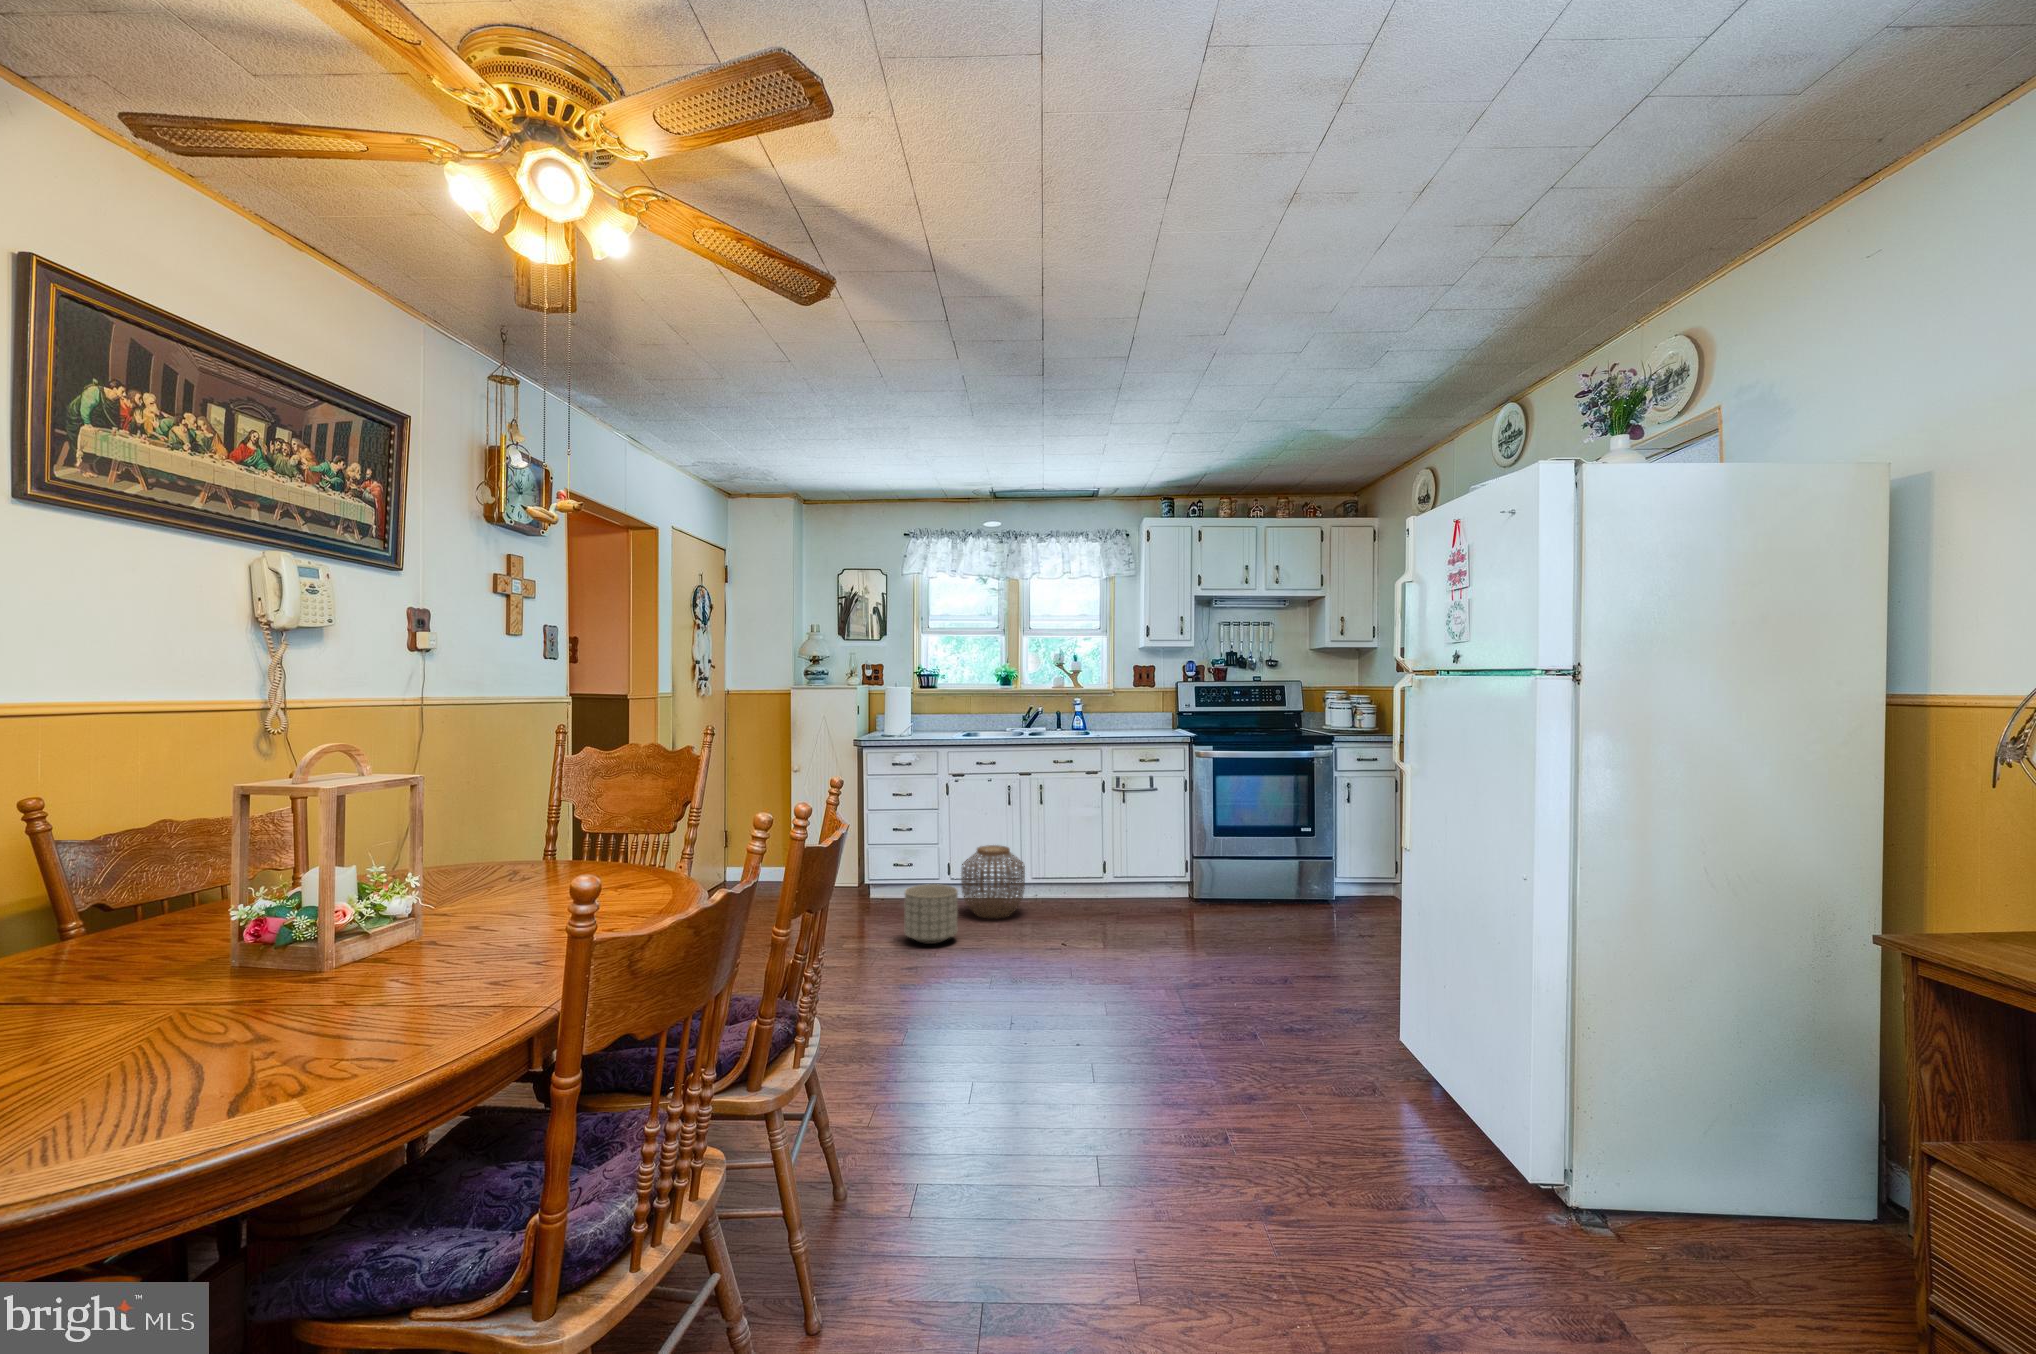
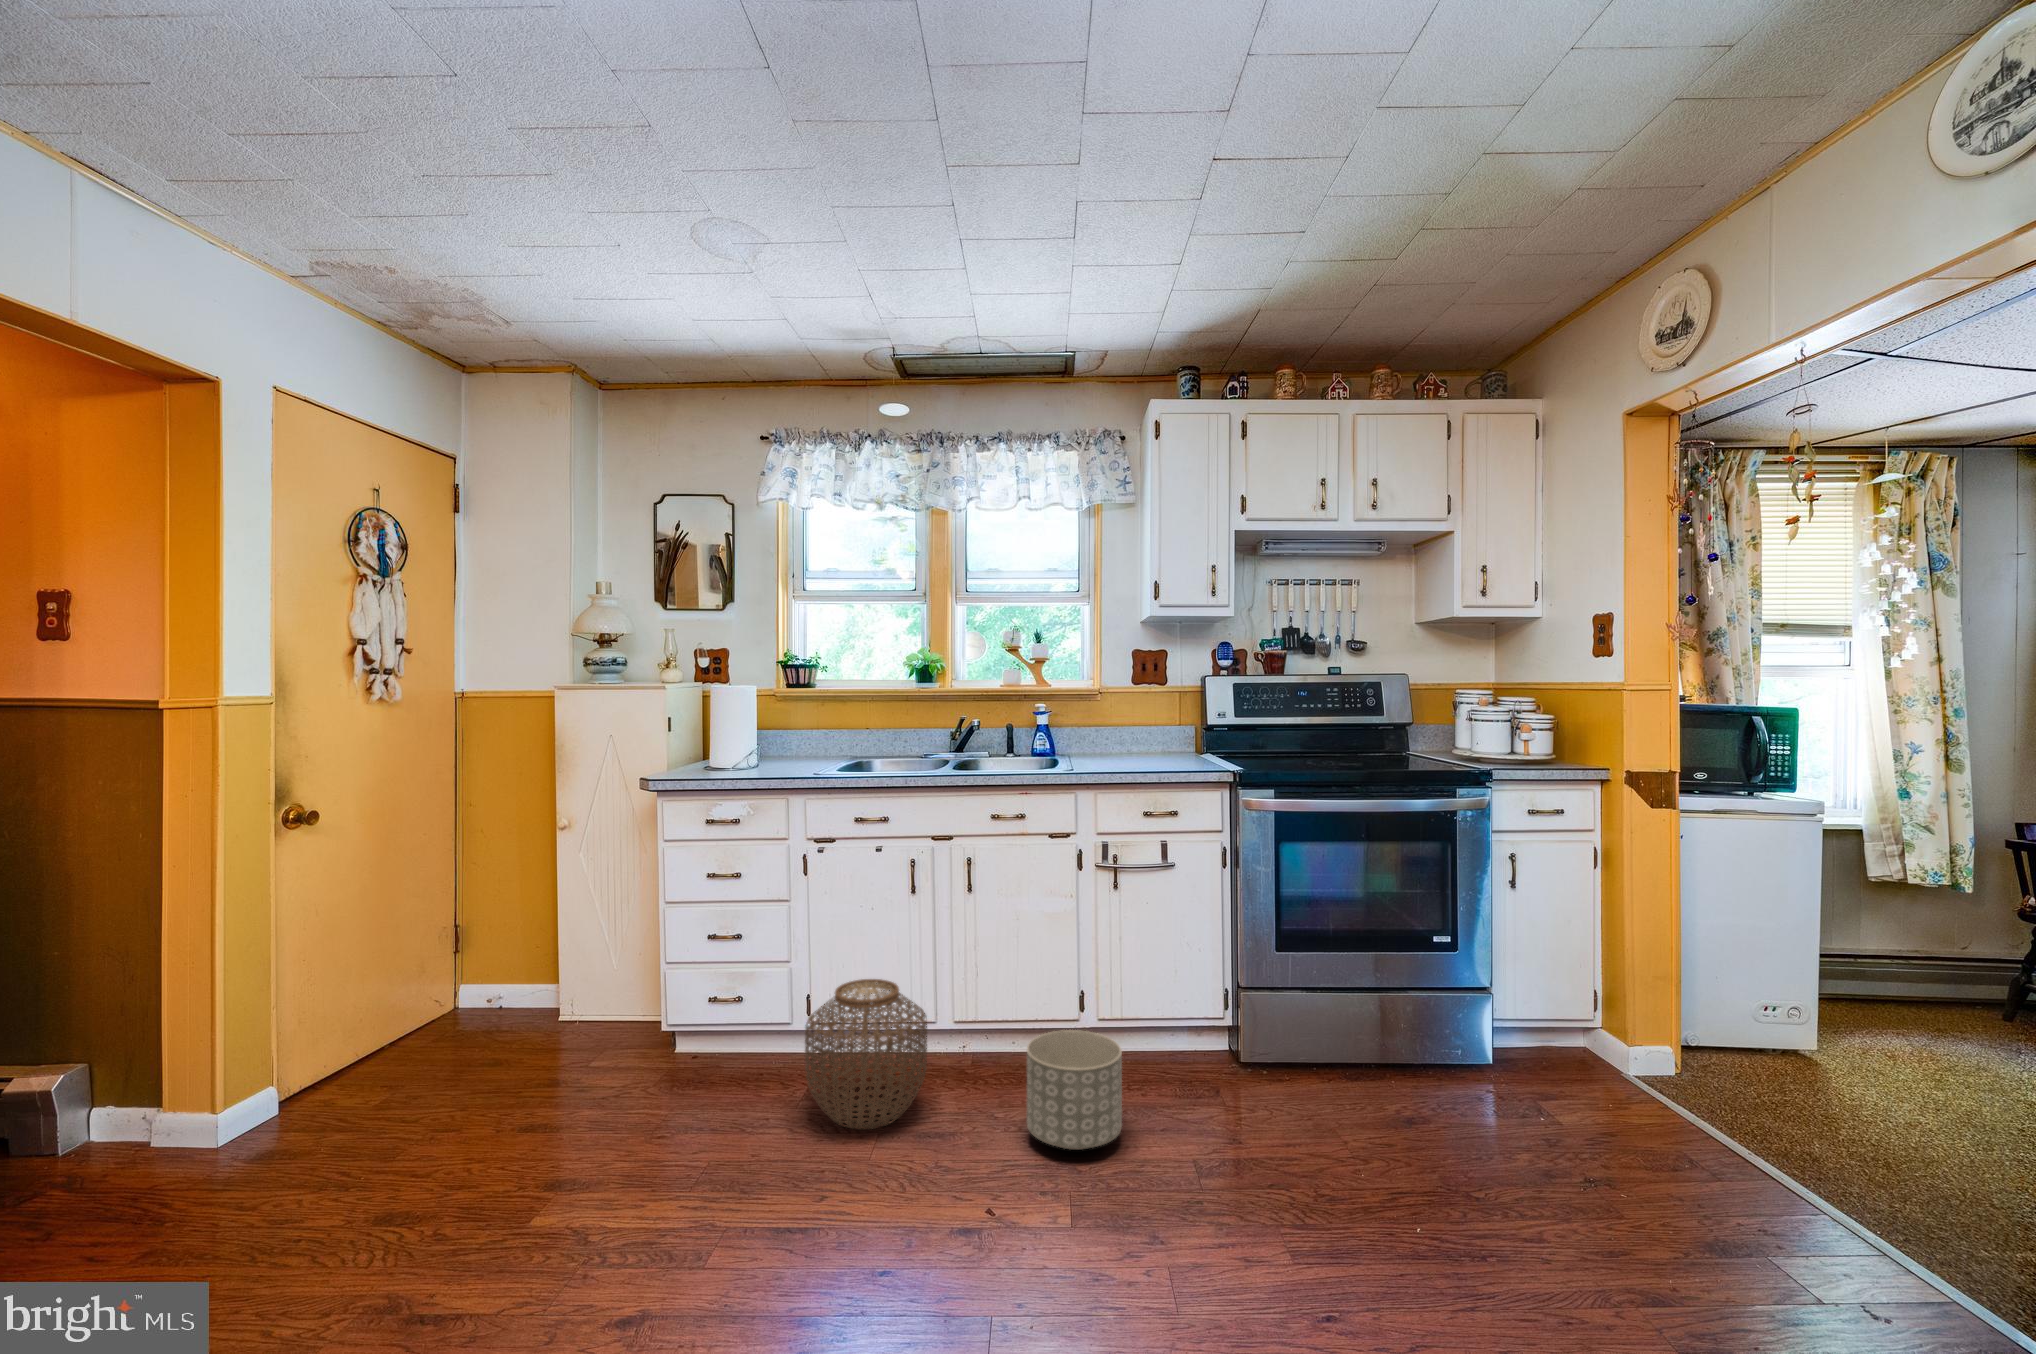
planter: present [904,884,958,944] -> present [1027,1030,1122,1150]

